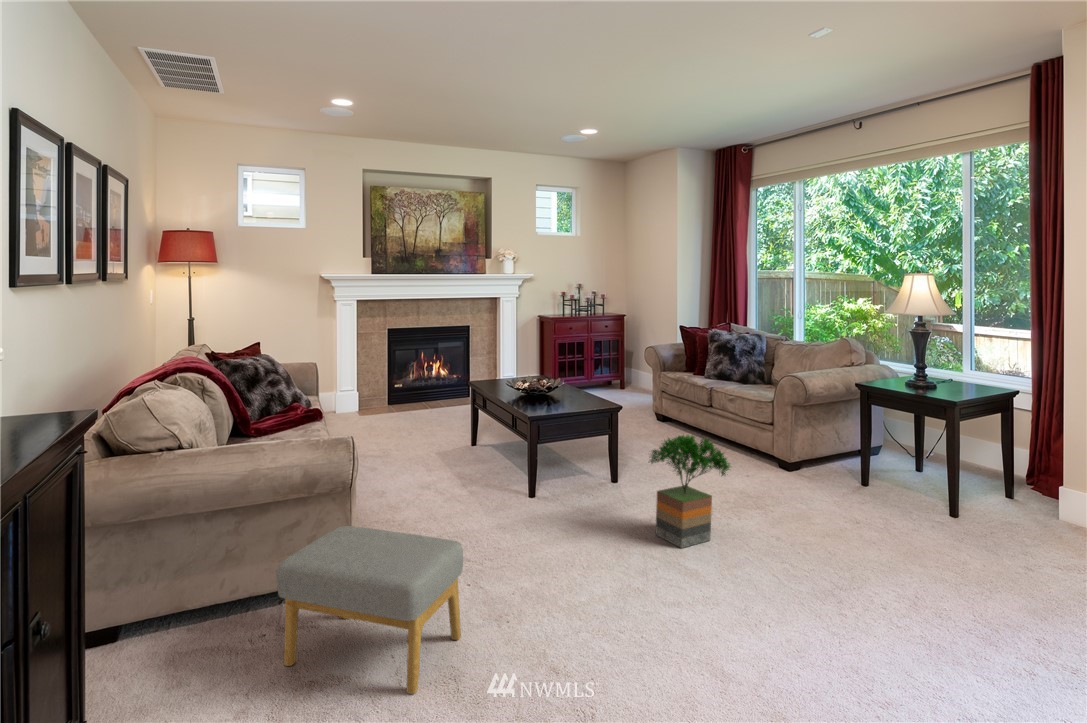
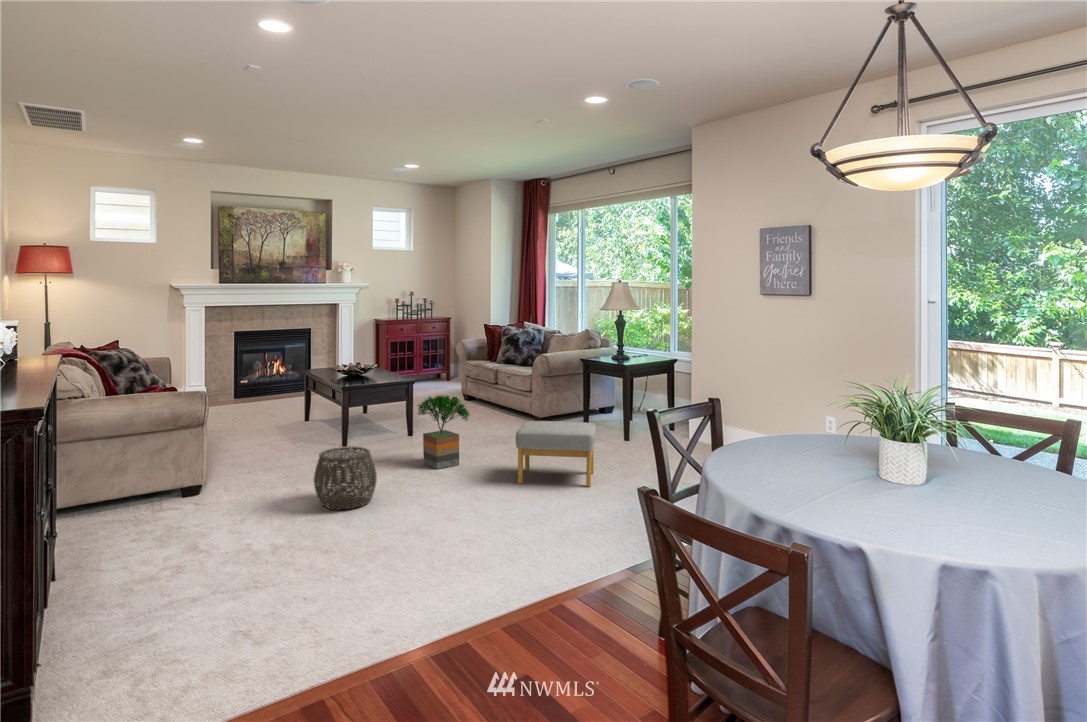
footstool: present [277,526,463,694] -> present [516,421,596,487]
woven basket: none [524,526,621,639] -> present [314,447,377,510]

